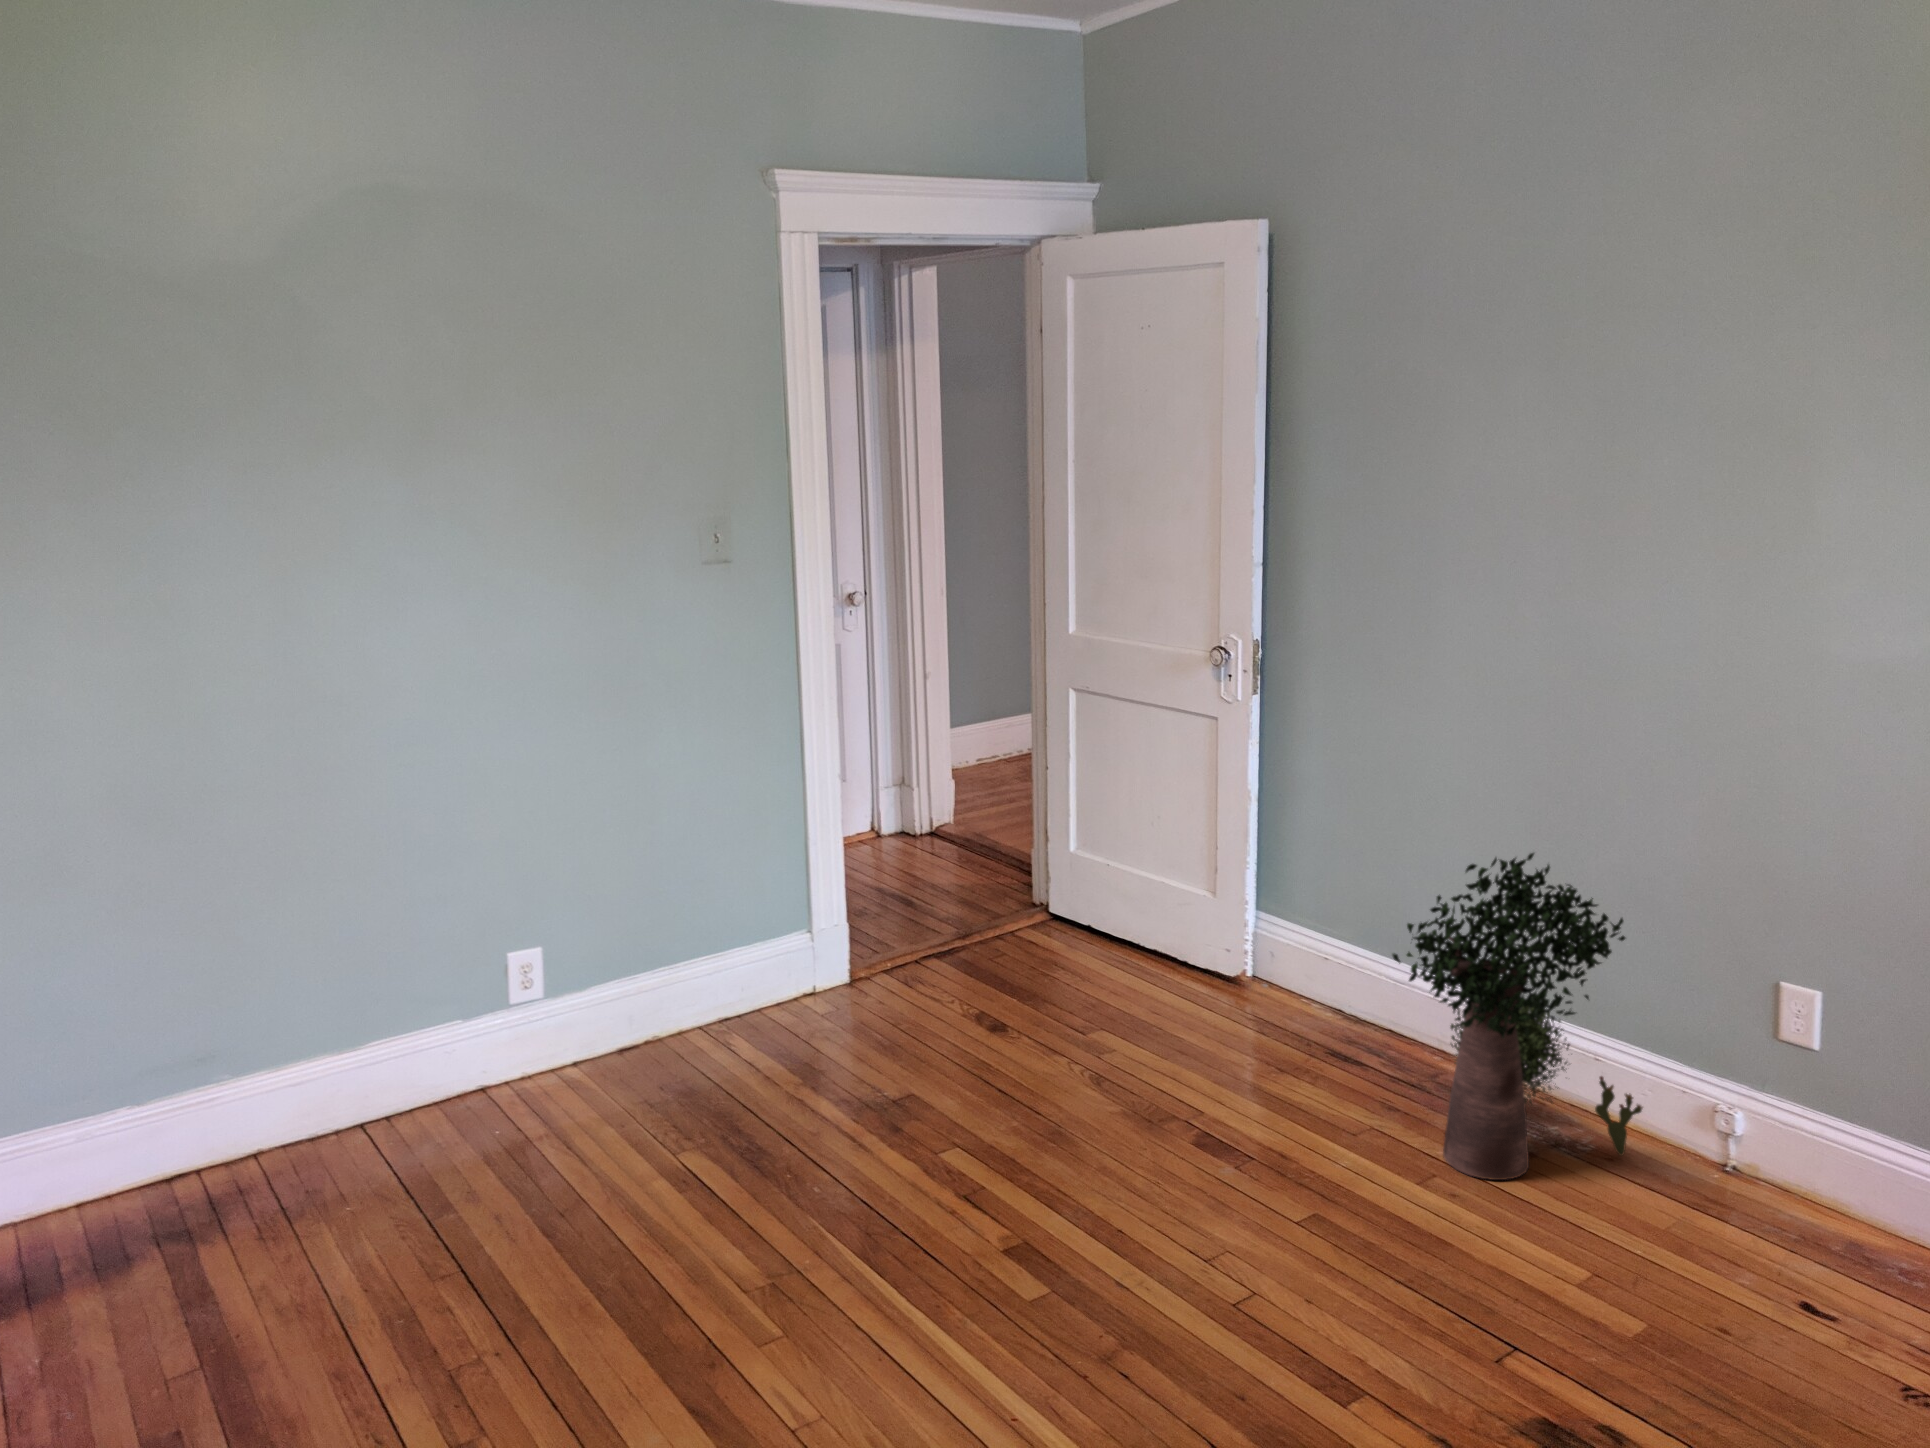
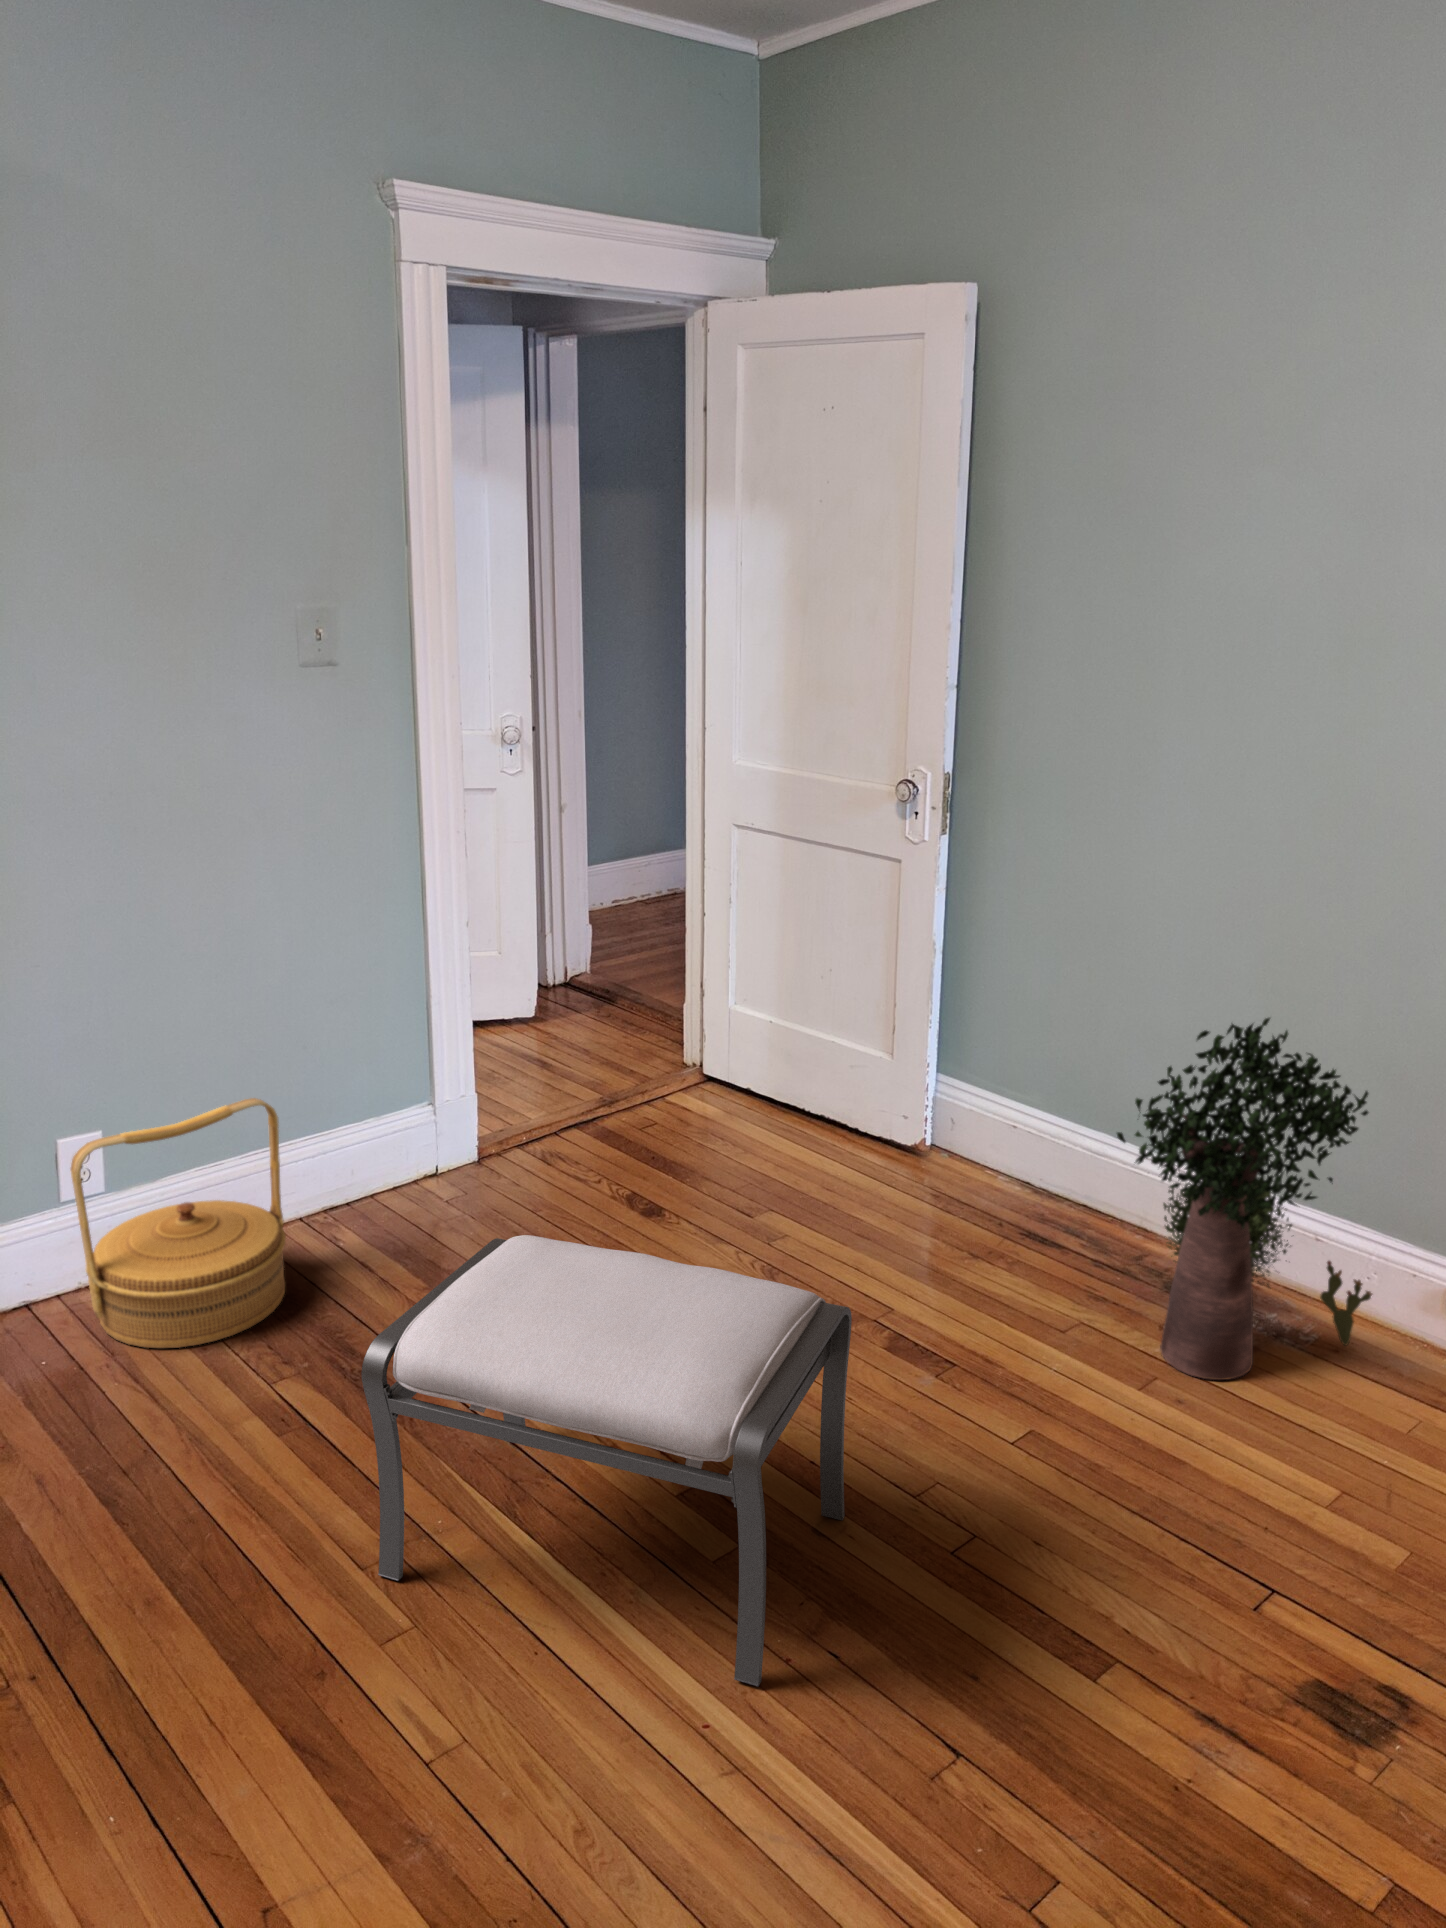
woven basket: none [523,919,688,1122] -> present [70,1098,286,1348]
ottoman: none [745,1027,1144,1395] -> present [361,1235,852,1686]

